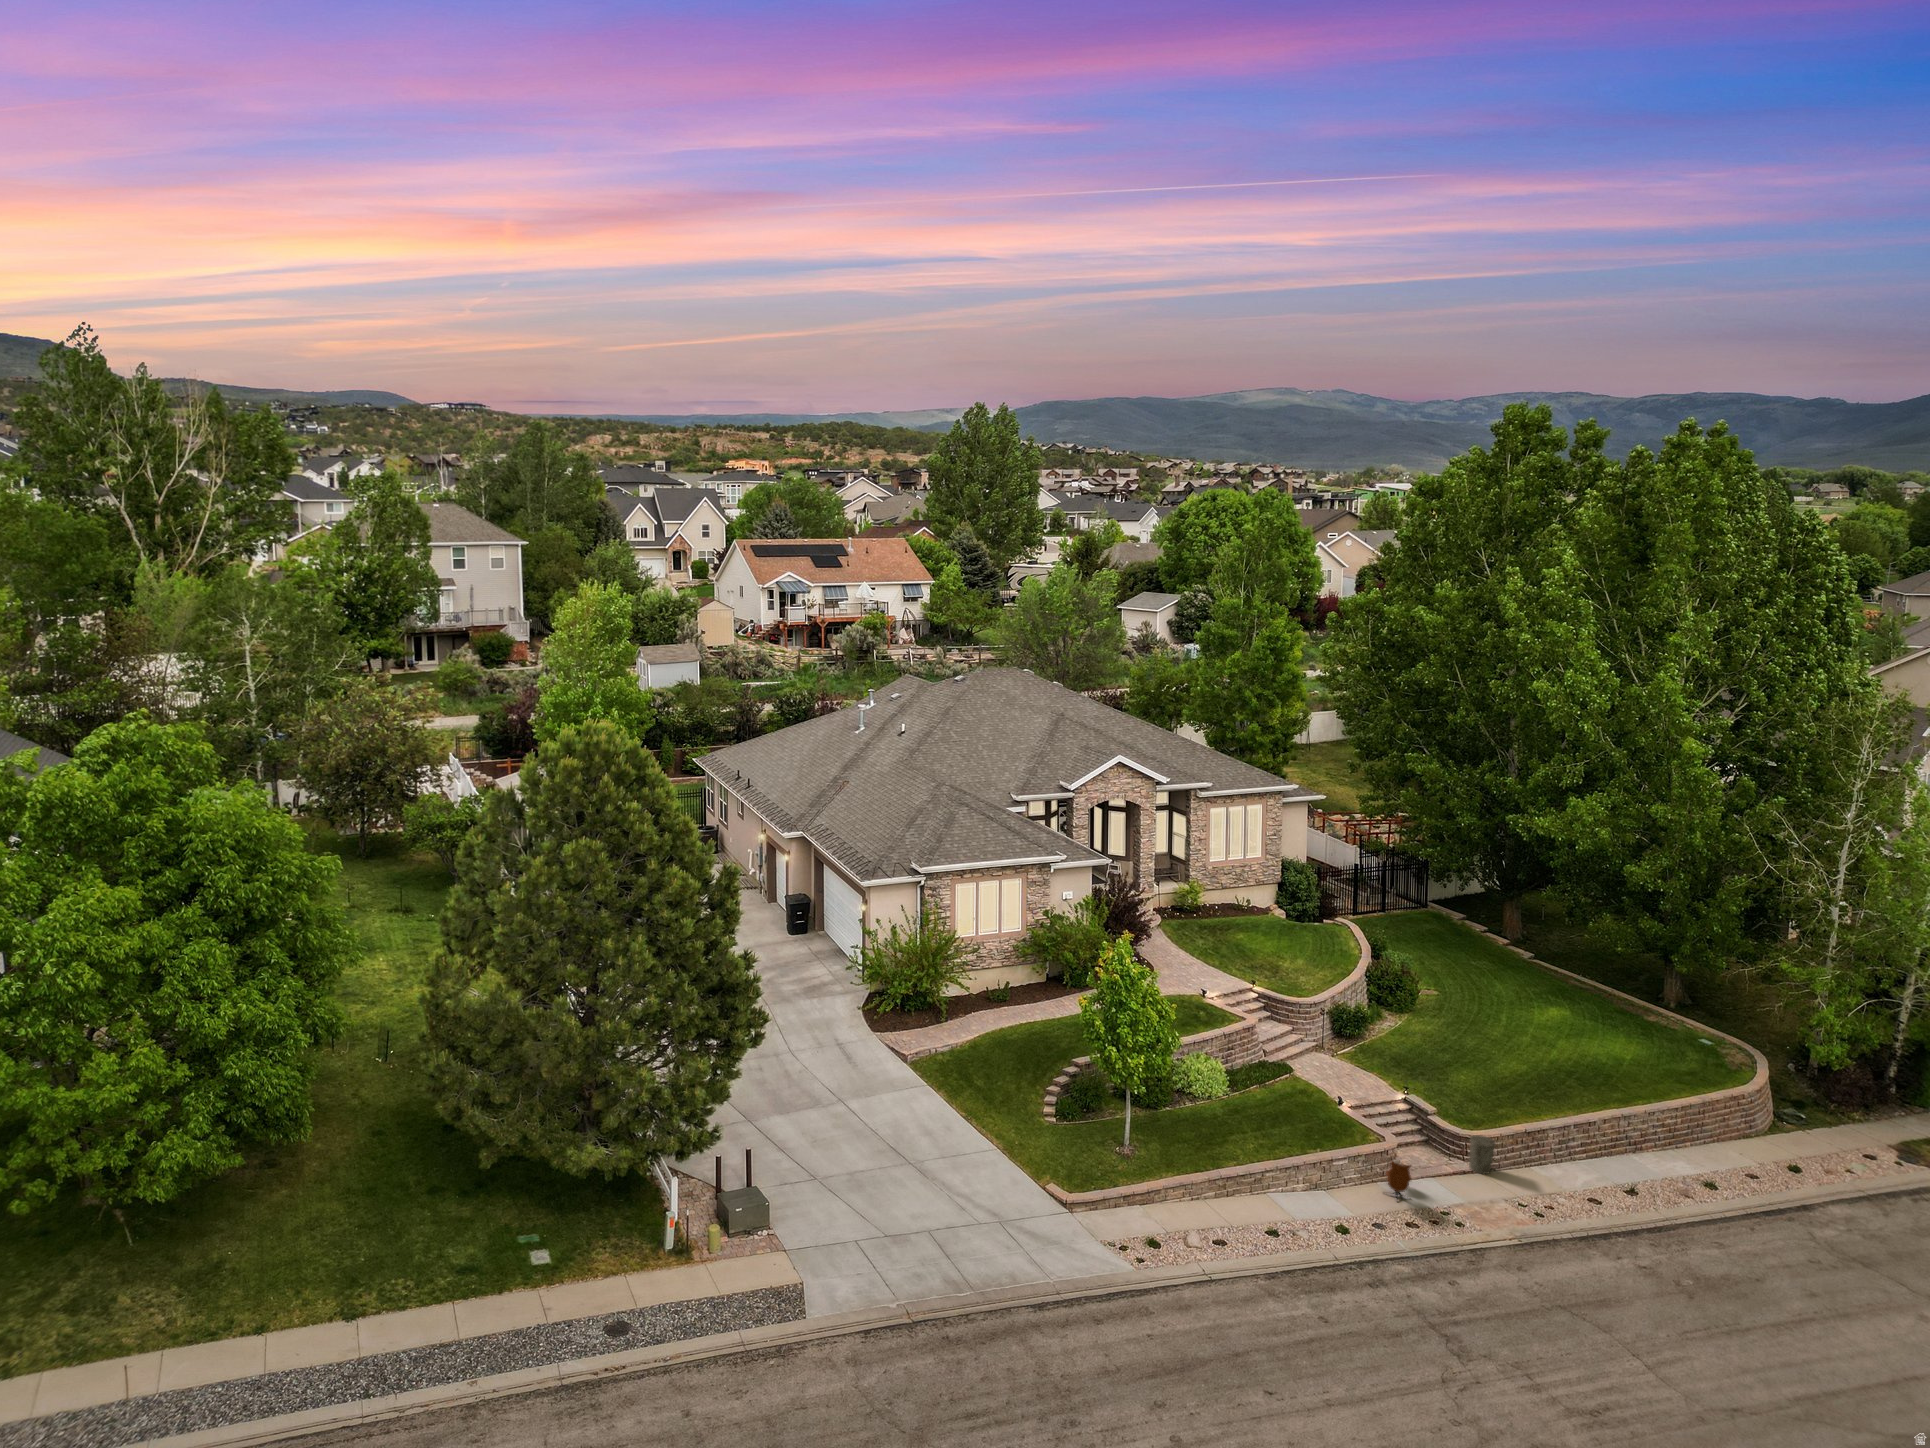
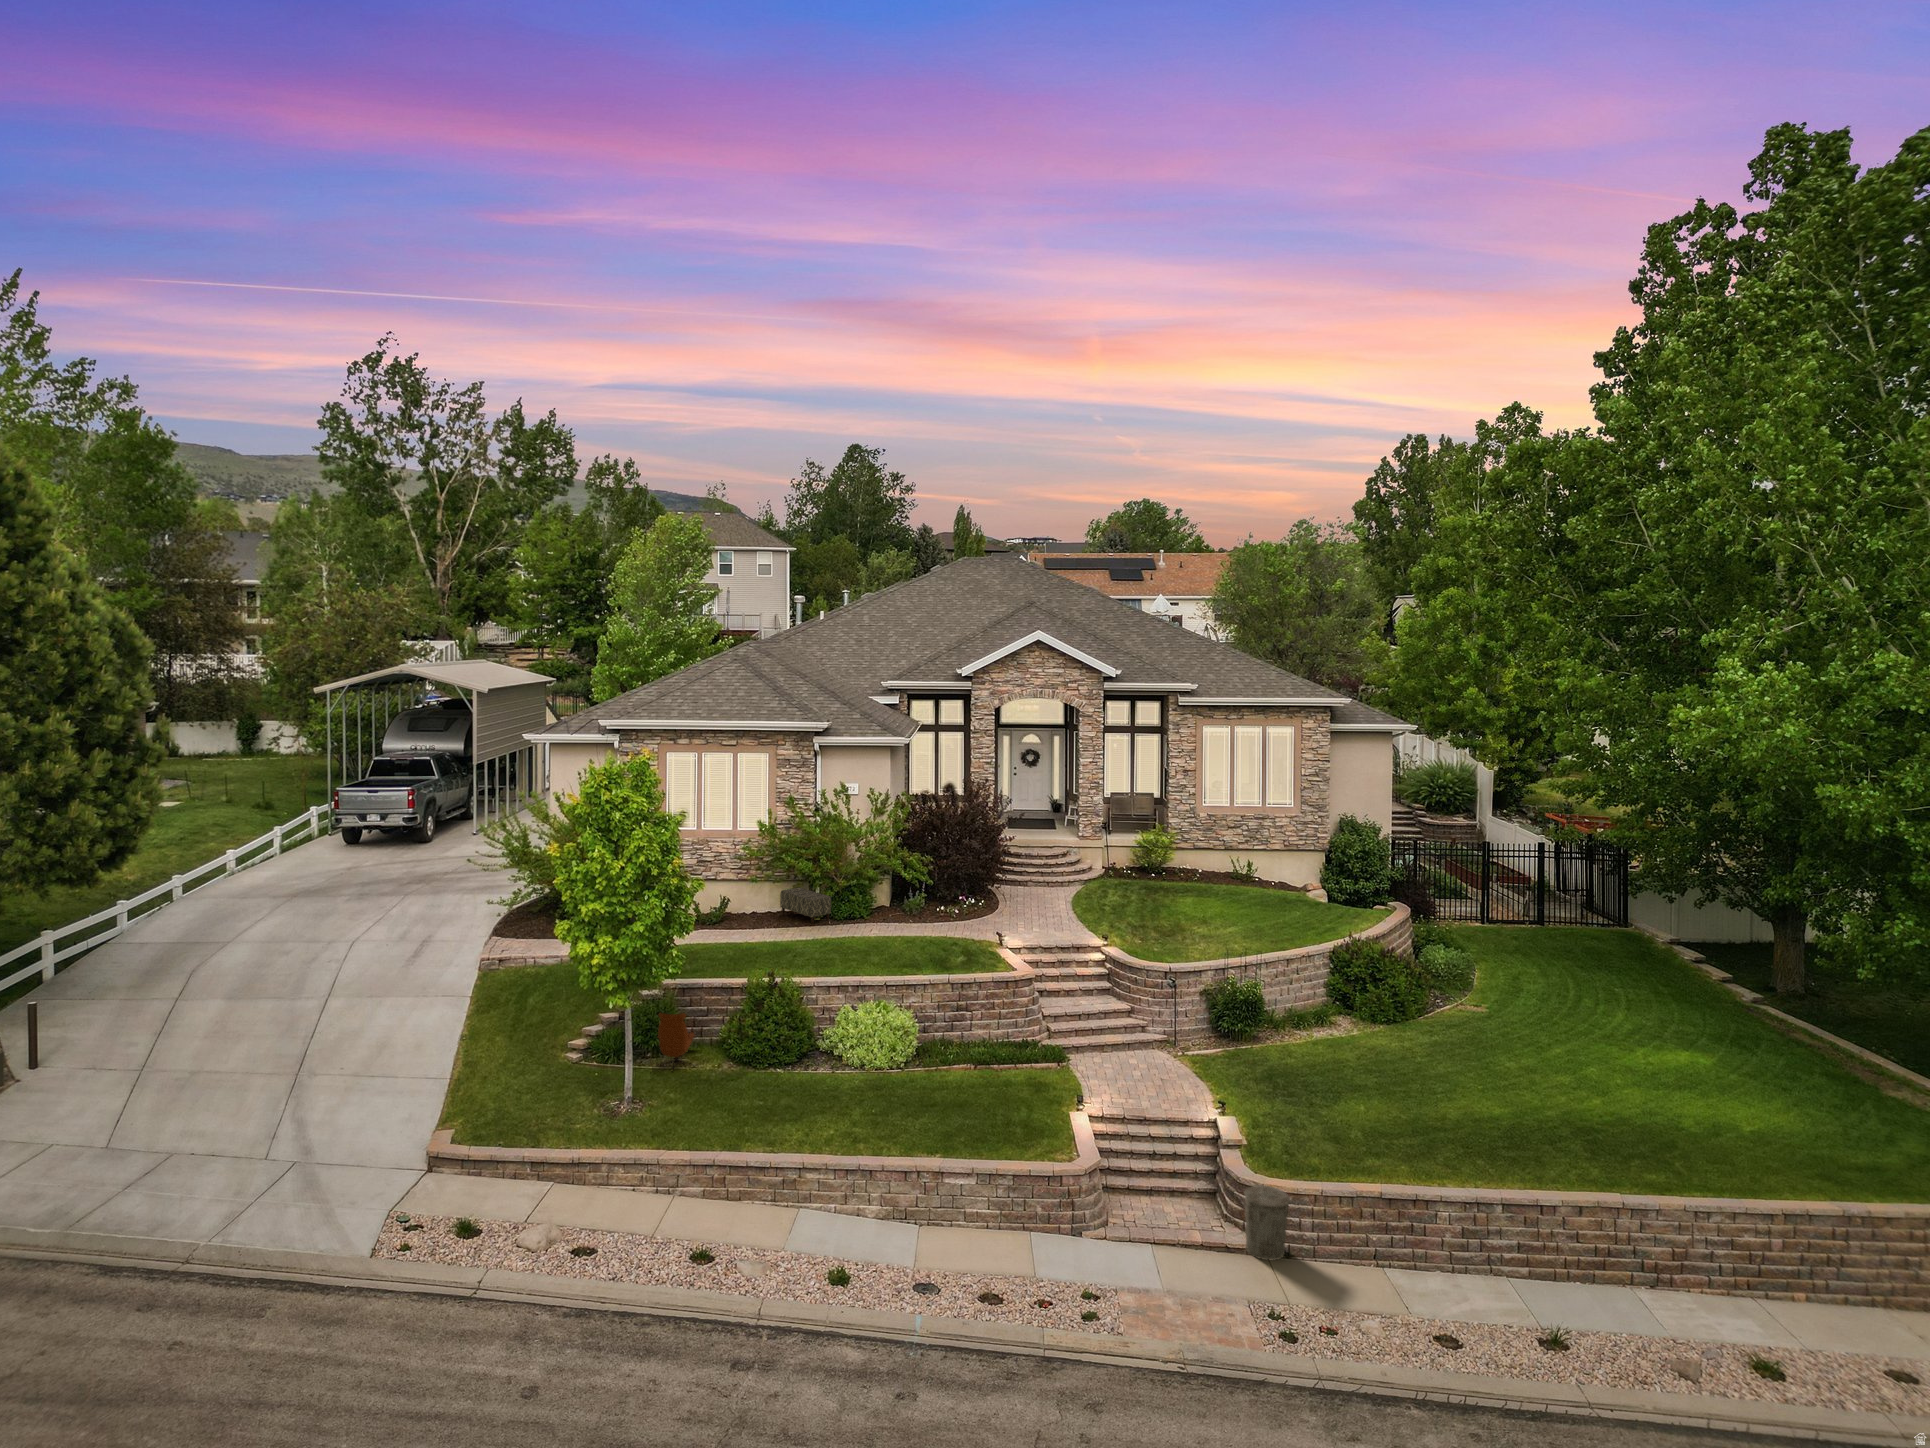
bench: none [1021,966,1062,995] -> present [780,887,831,924]
lounge chair: present [1386,1162,1411,1197] -> present [658,1013,695,1069]

